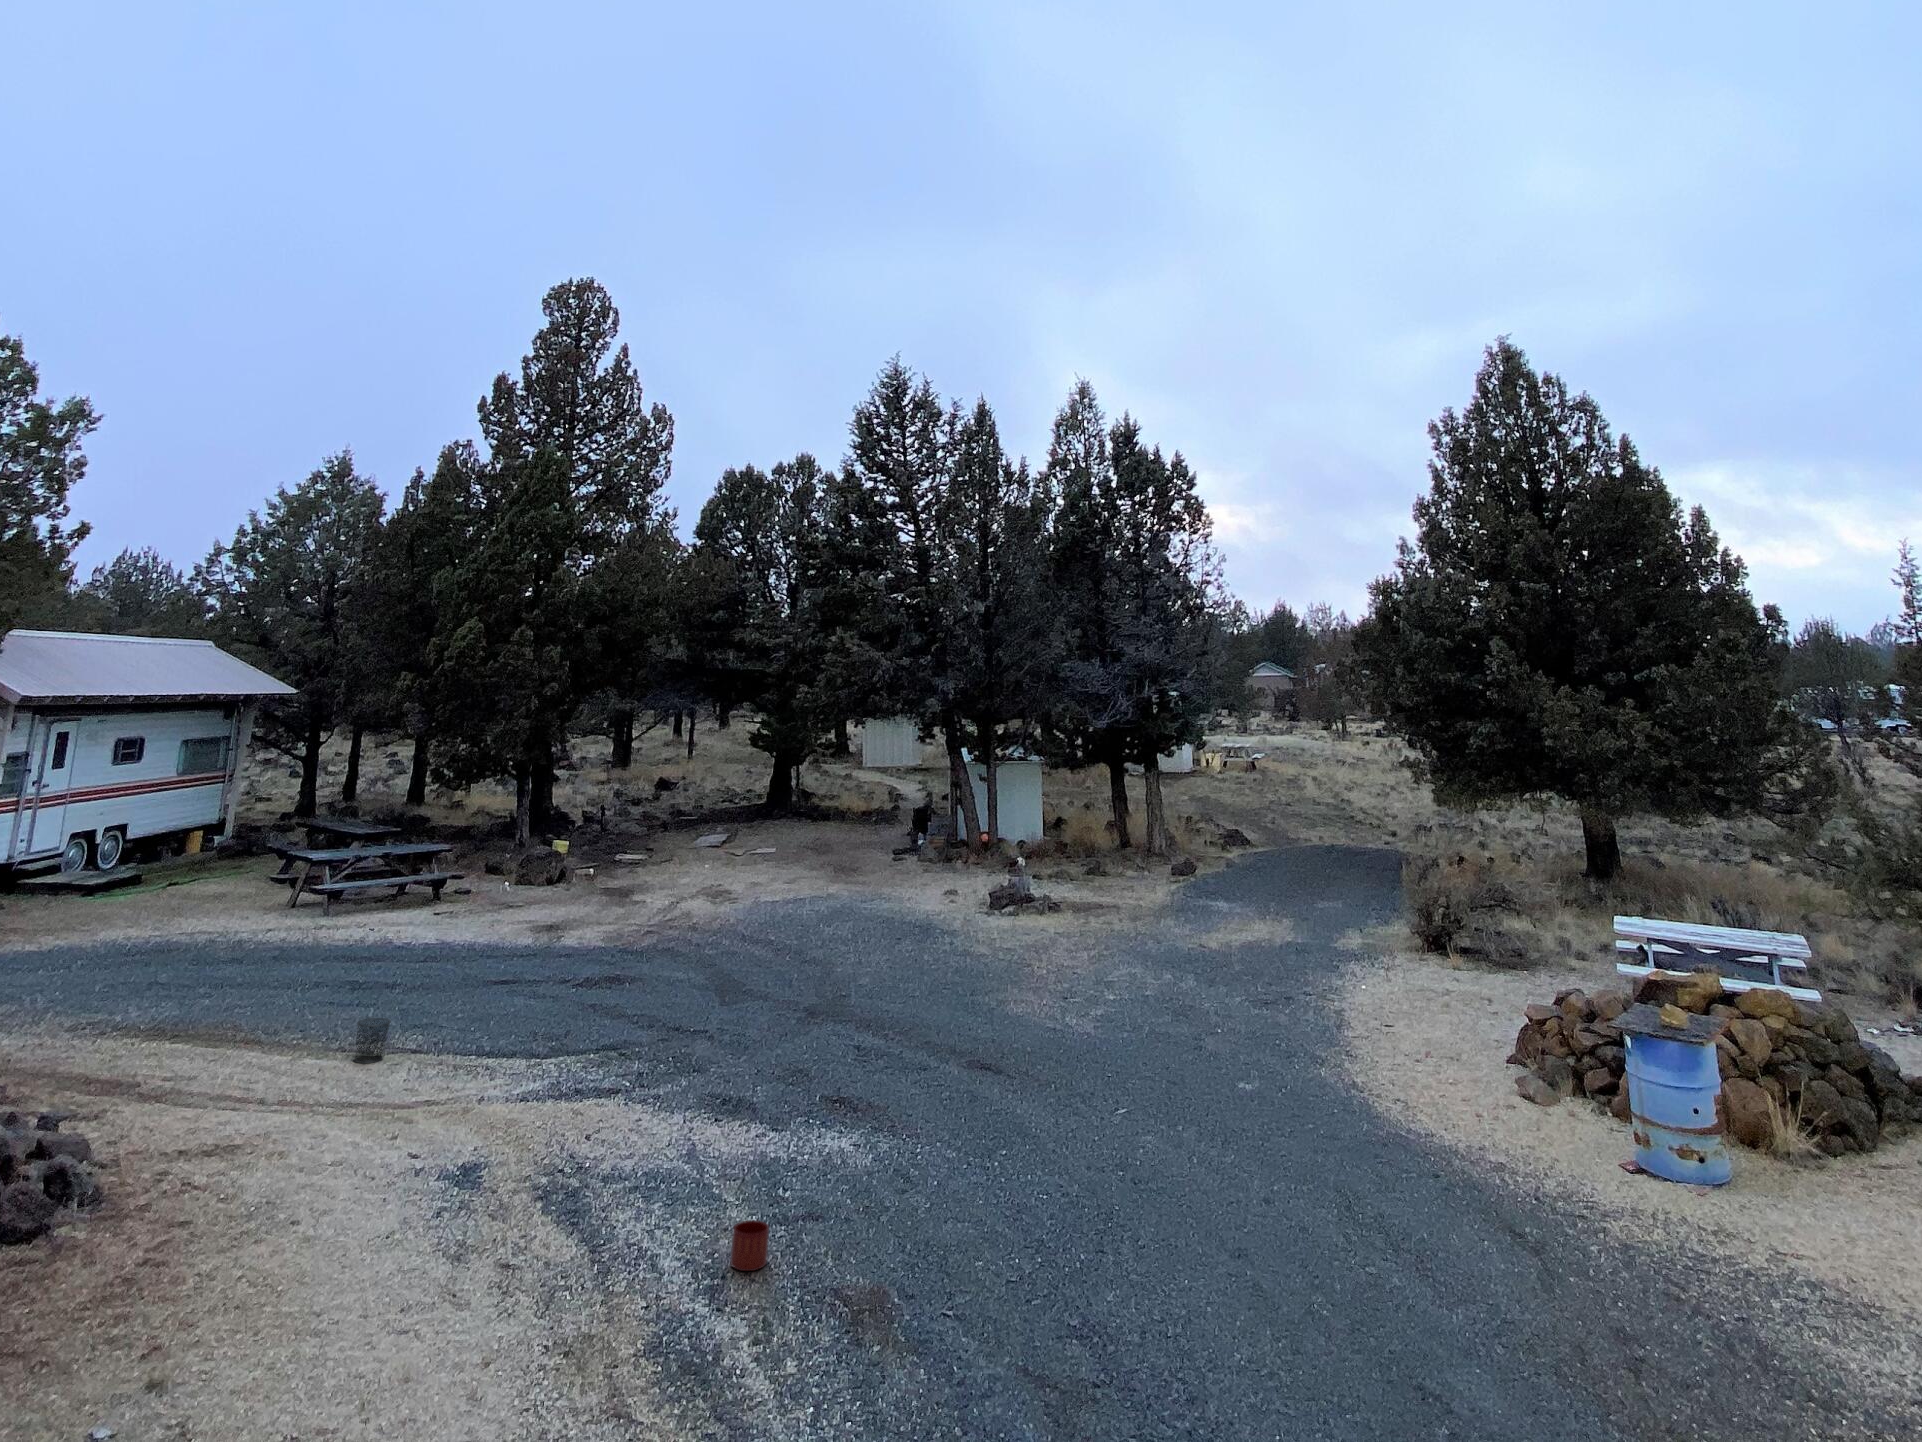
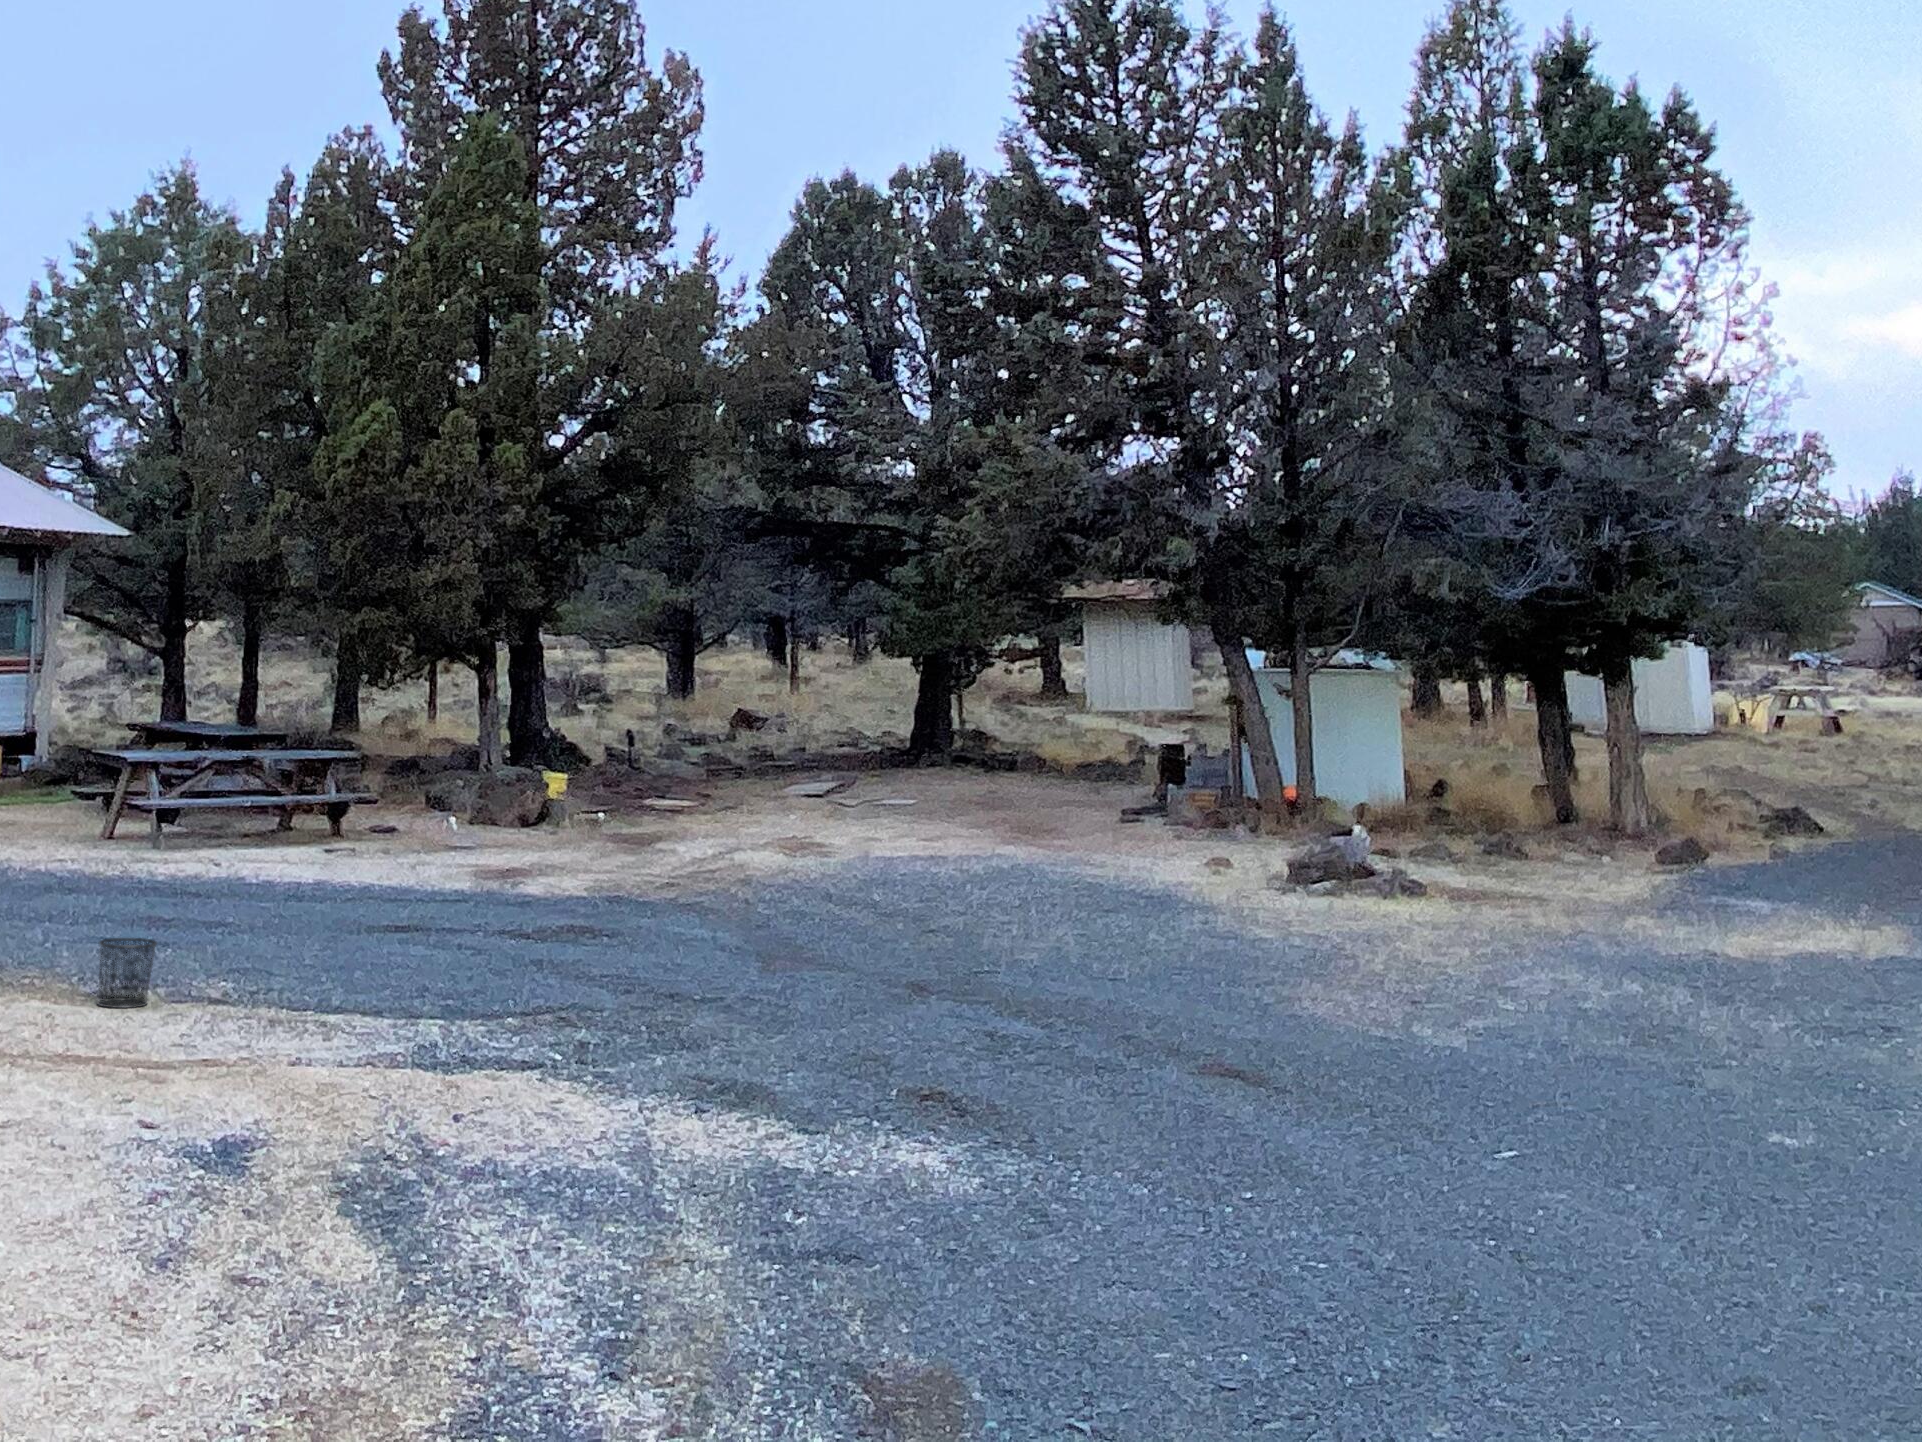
planter: present [730,1220,769,1271] -> none [662,1238,741,1328]

